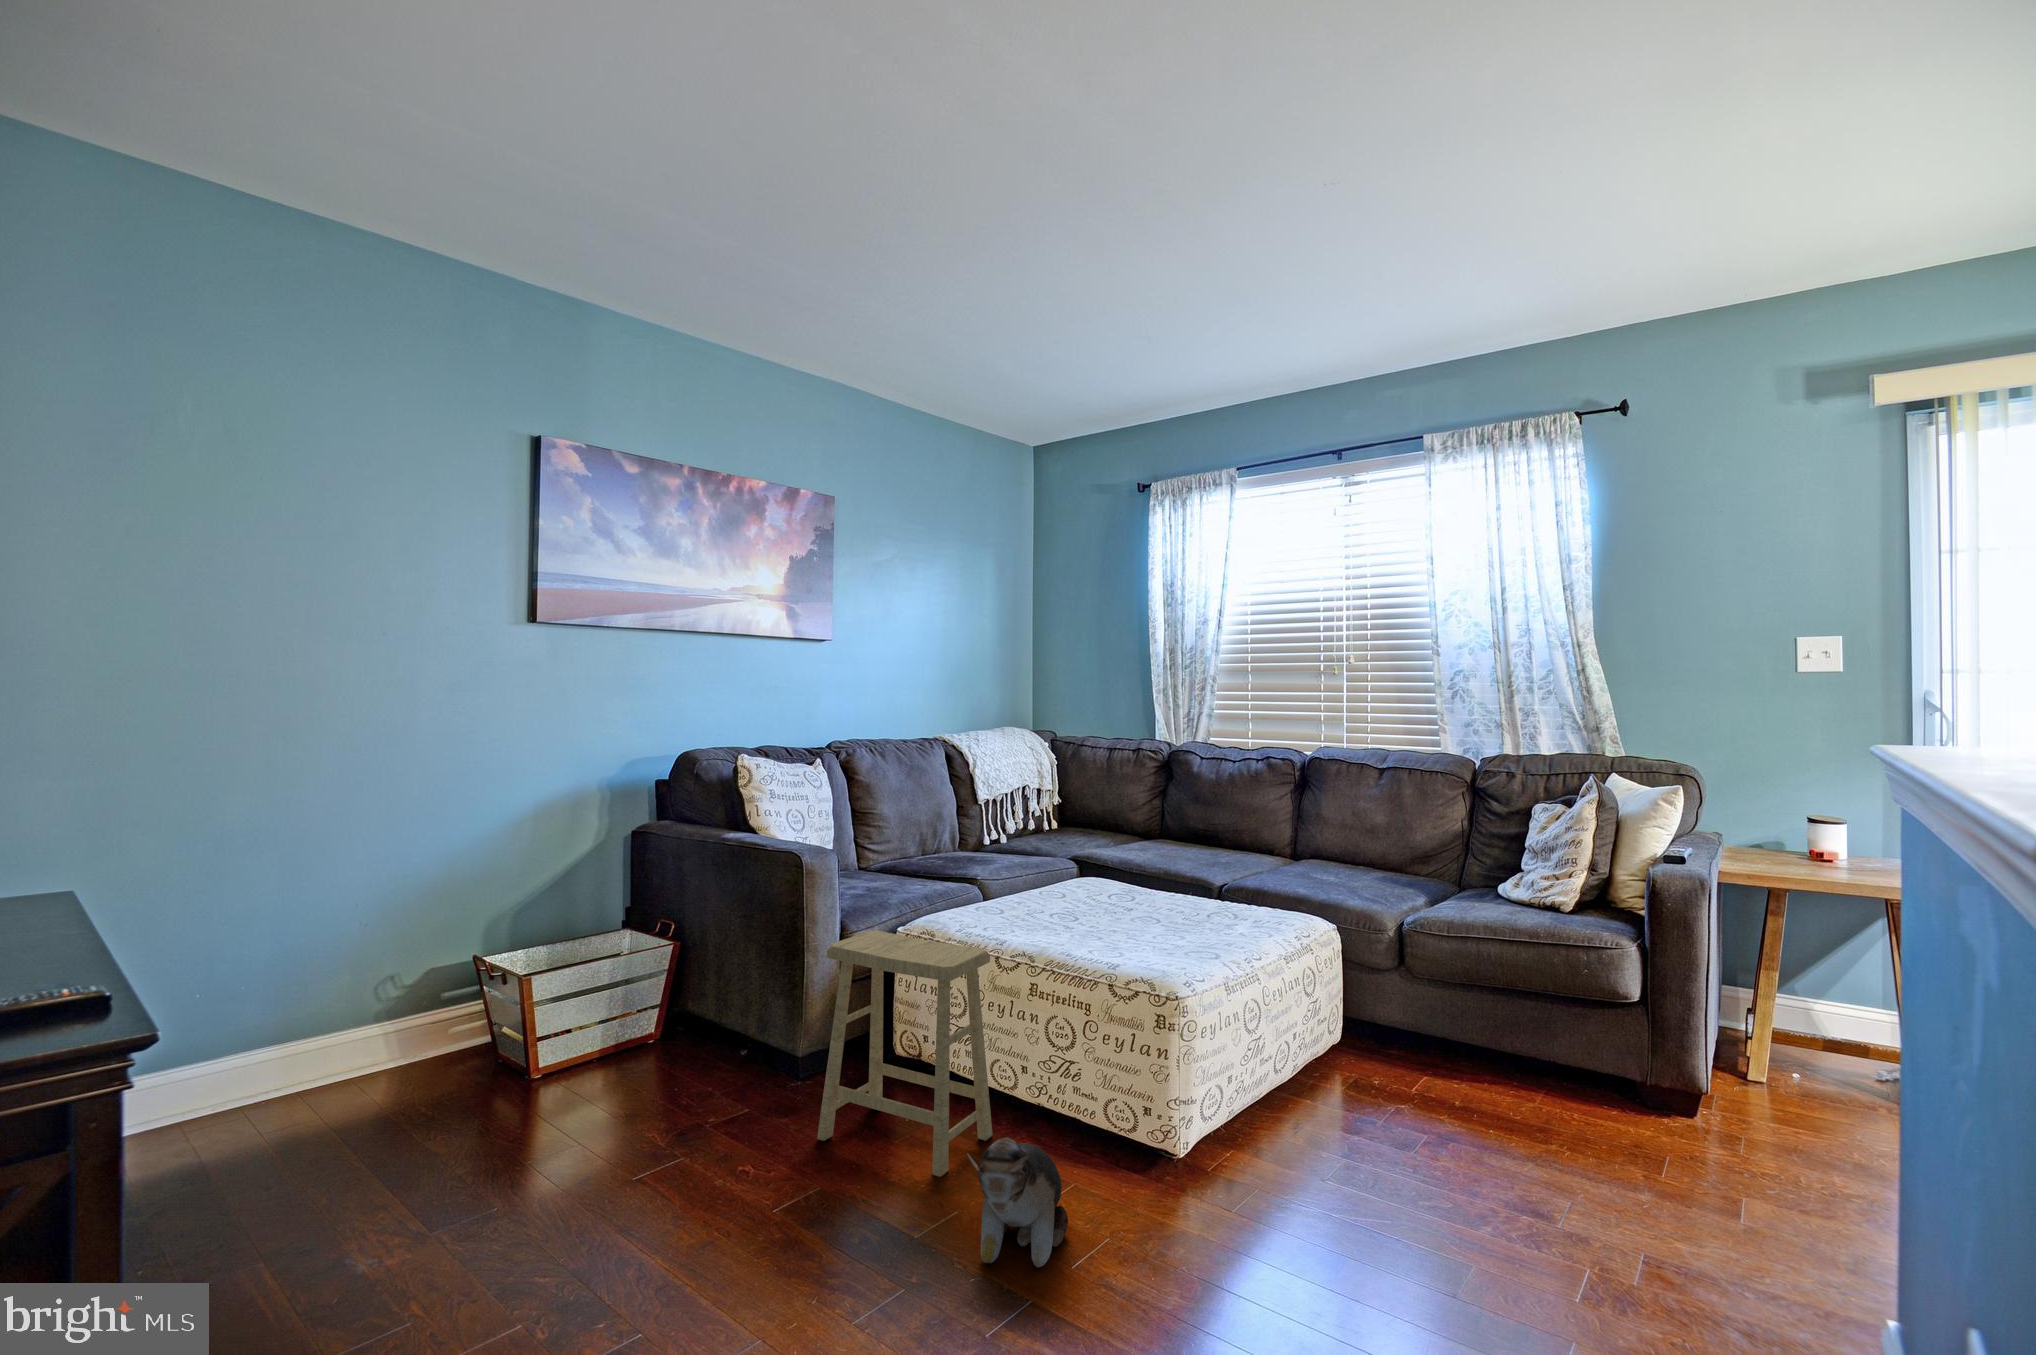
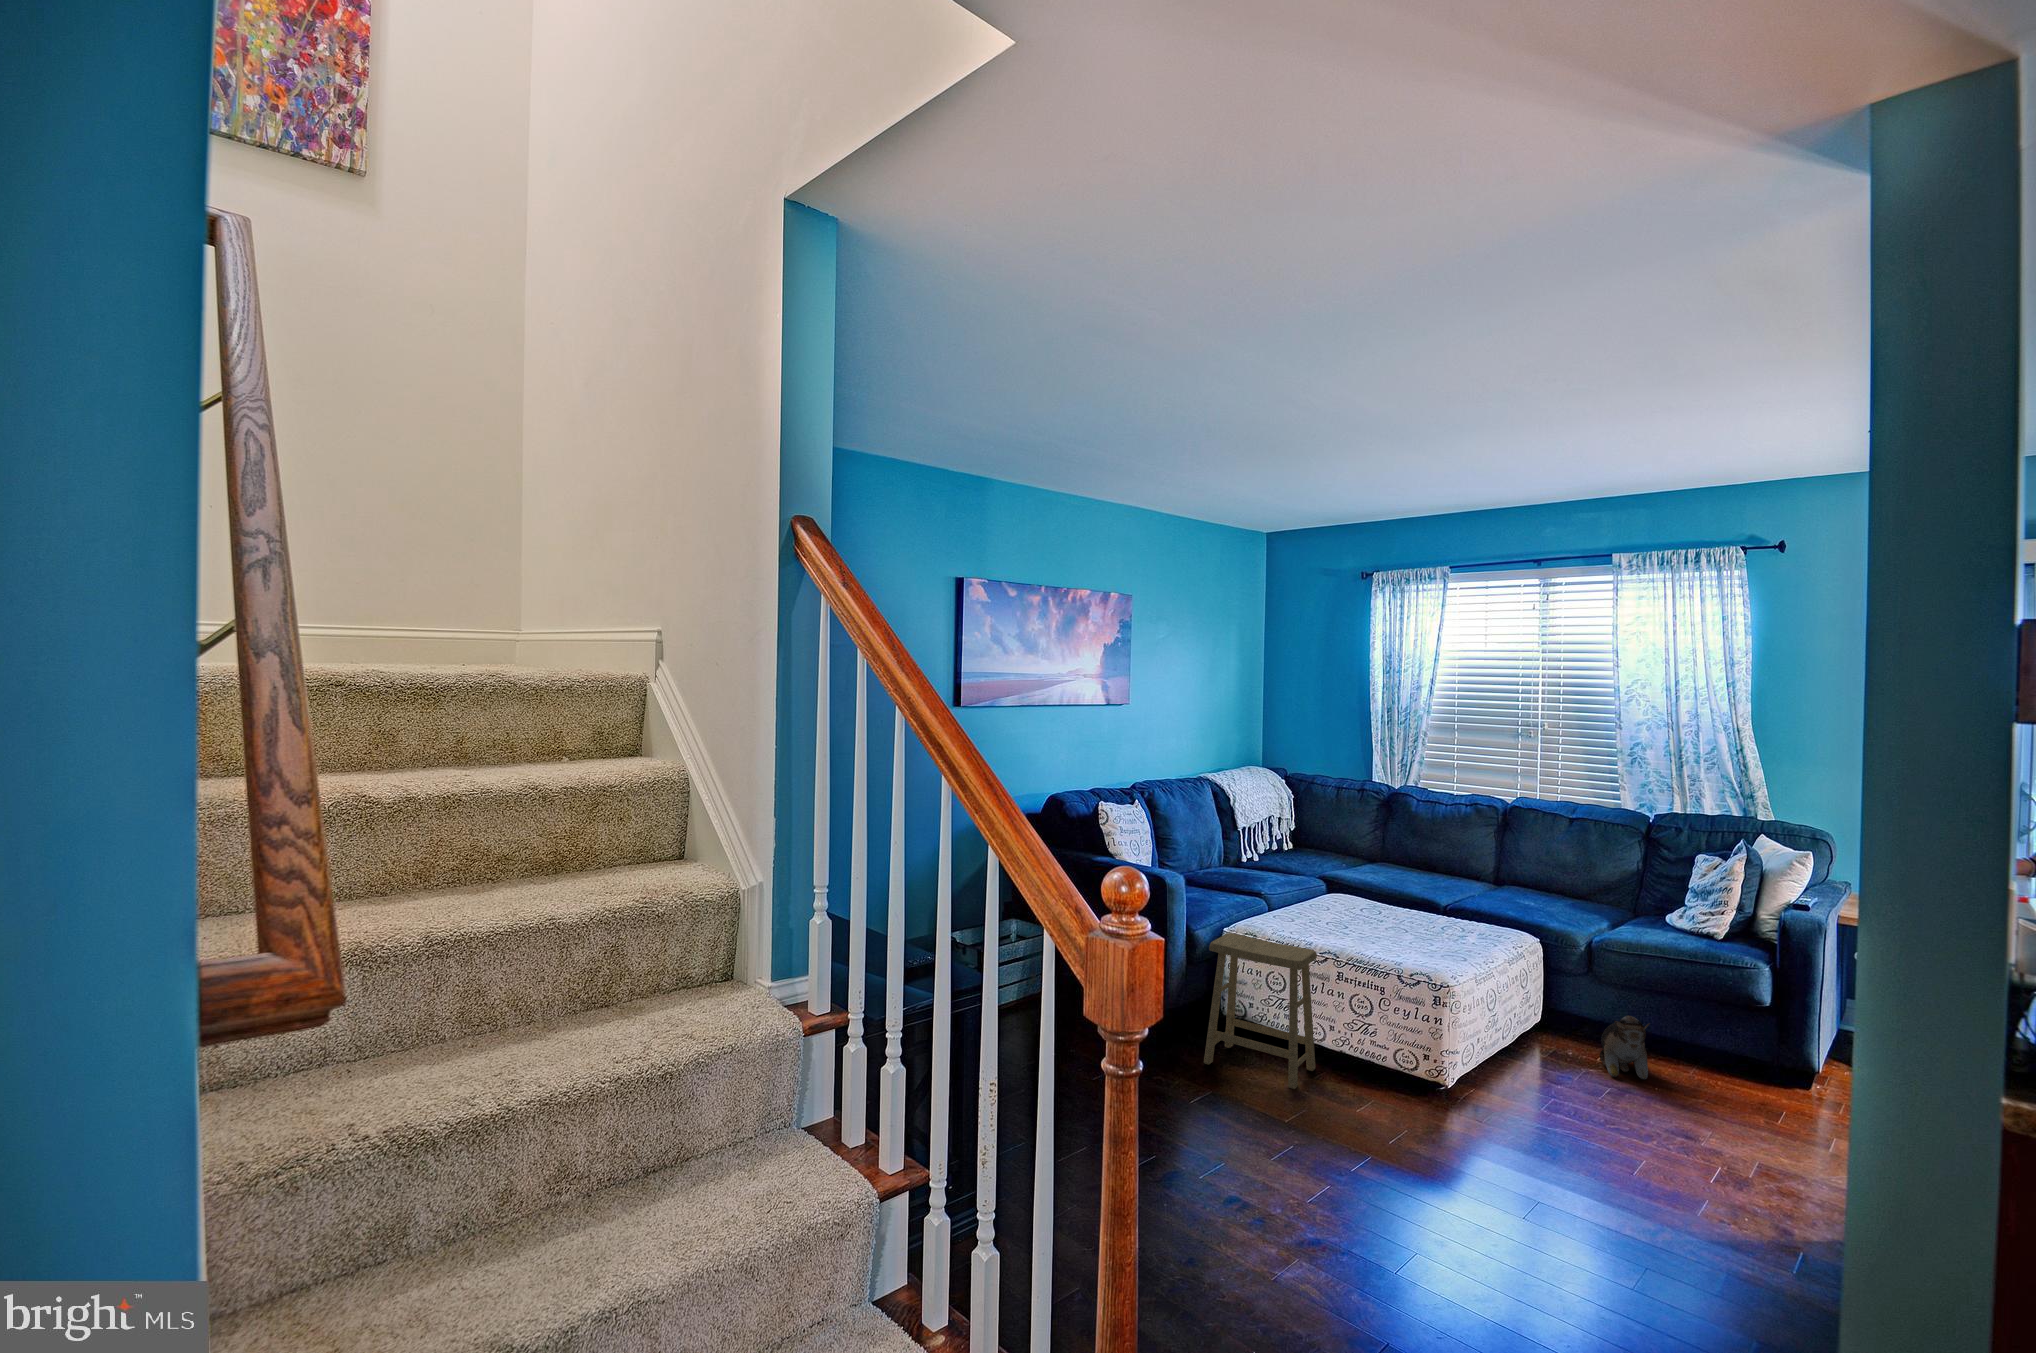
plush toy: present [967,1136,1068,1267] -> present [1600,1015,1650,1079]

